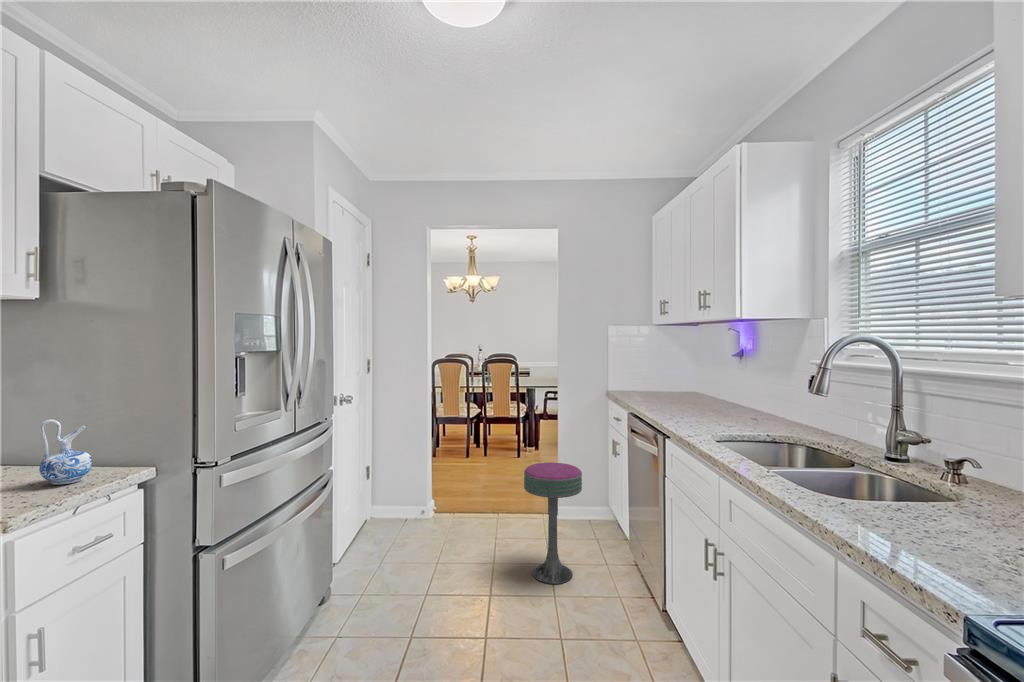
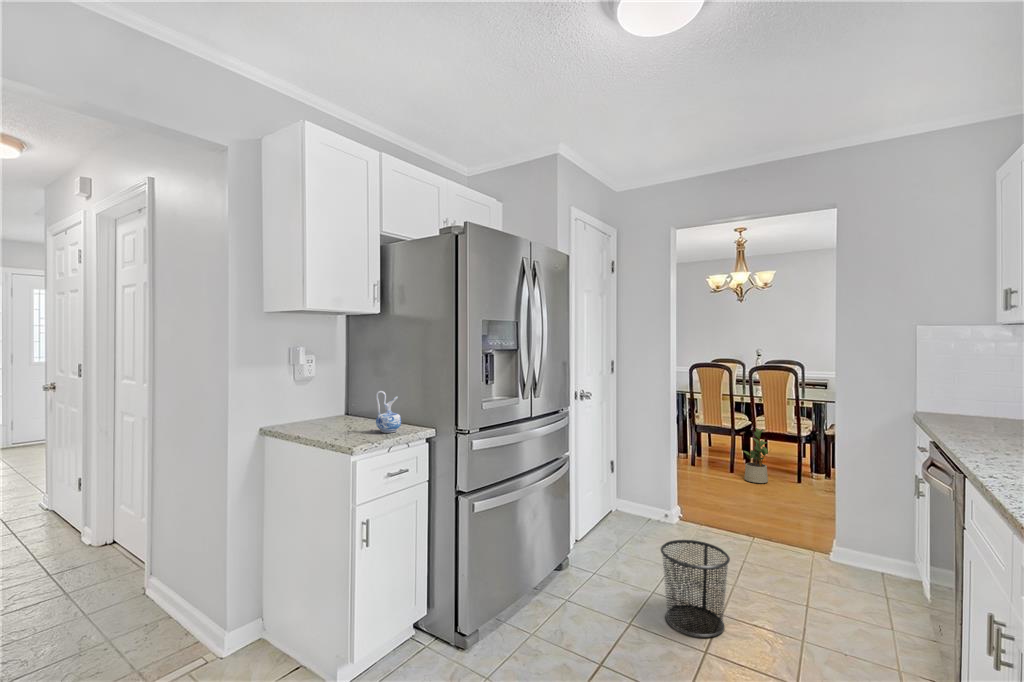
potted plant: none [479,415,503,464] -> present [744,428,768,483]
bar stool: present [524,462,582,584] -> none [763,480,839,620]
waste bin: none [442,536,507,633] -> present [661,540,730,638]

